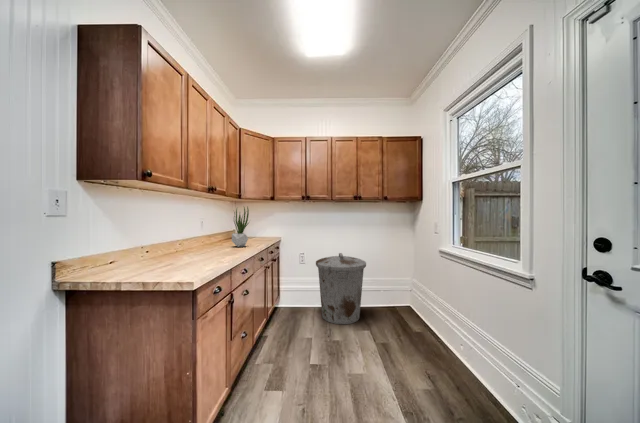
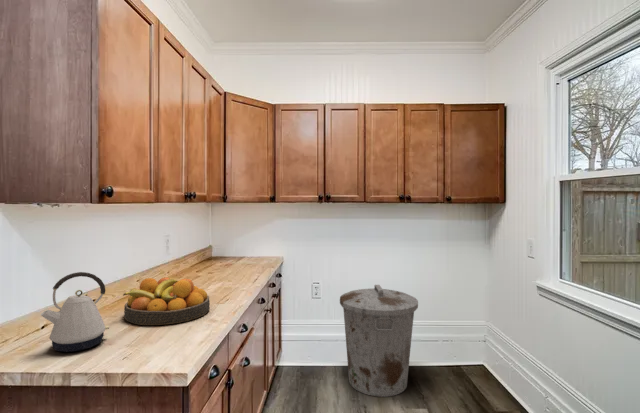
potted plant: present [232,207,249,247] -> none [216,217,245,282]
kettle: none [106,225,152,274] -> present [41,272,109,352]
fruit bowl: none [164,237,221,264] -> present [123,277,210,325]

